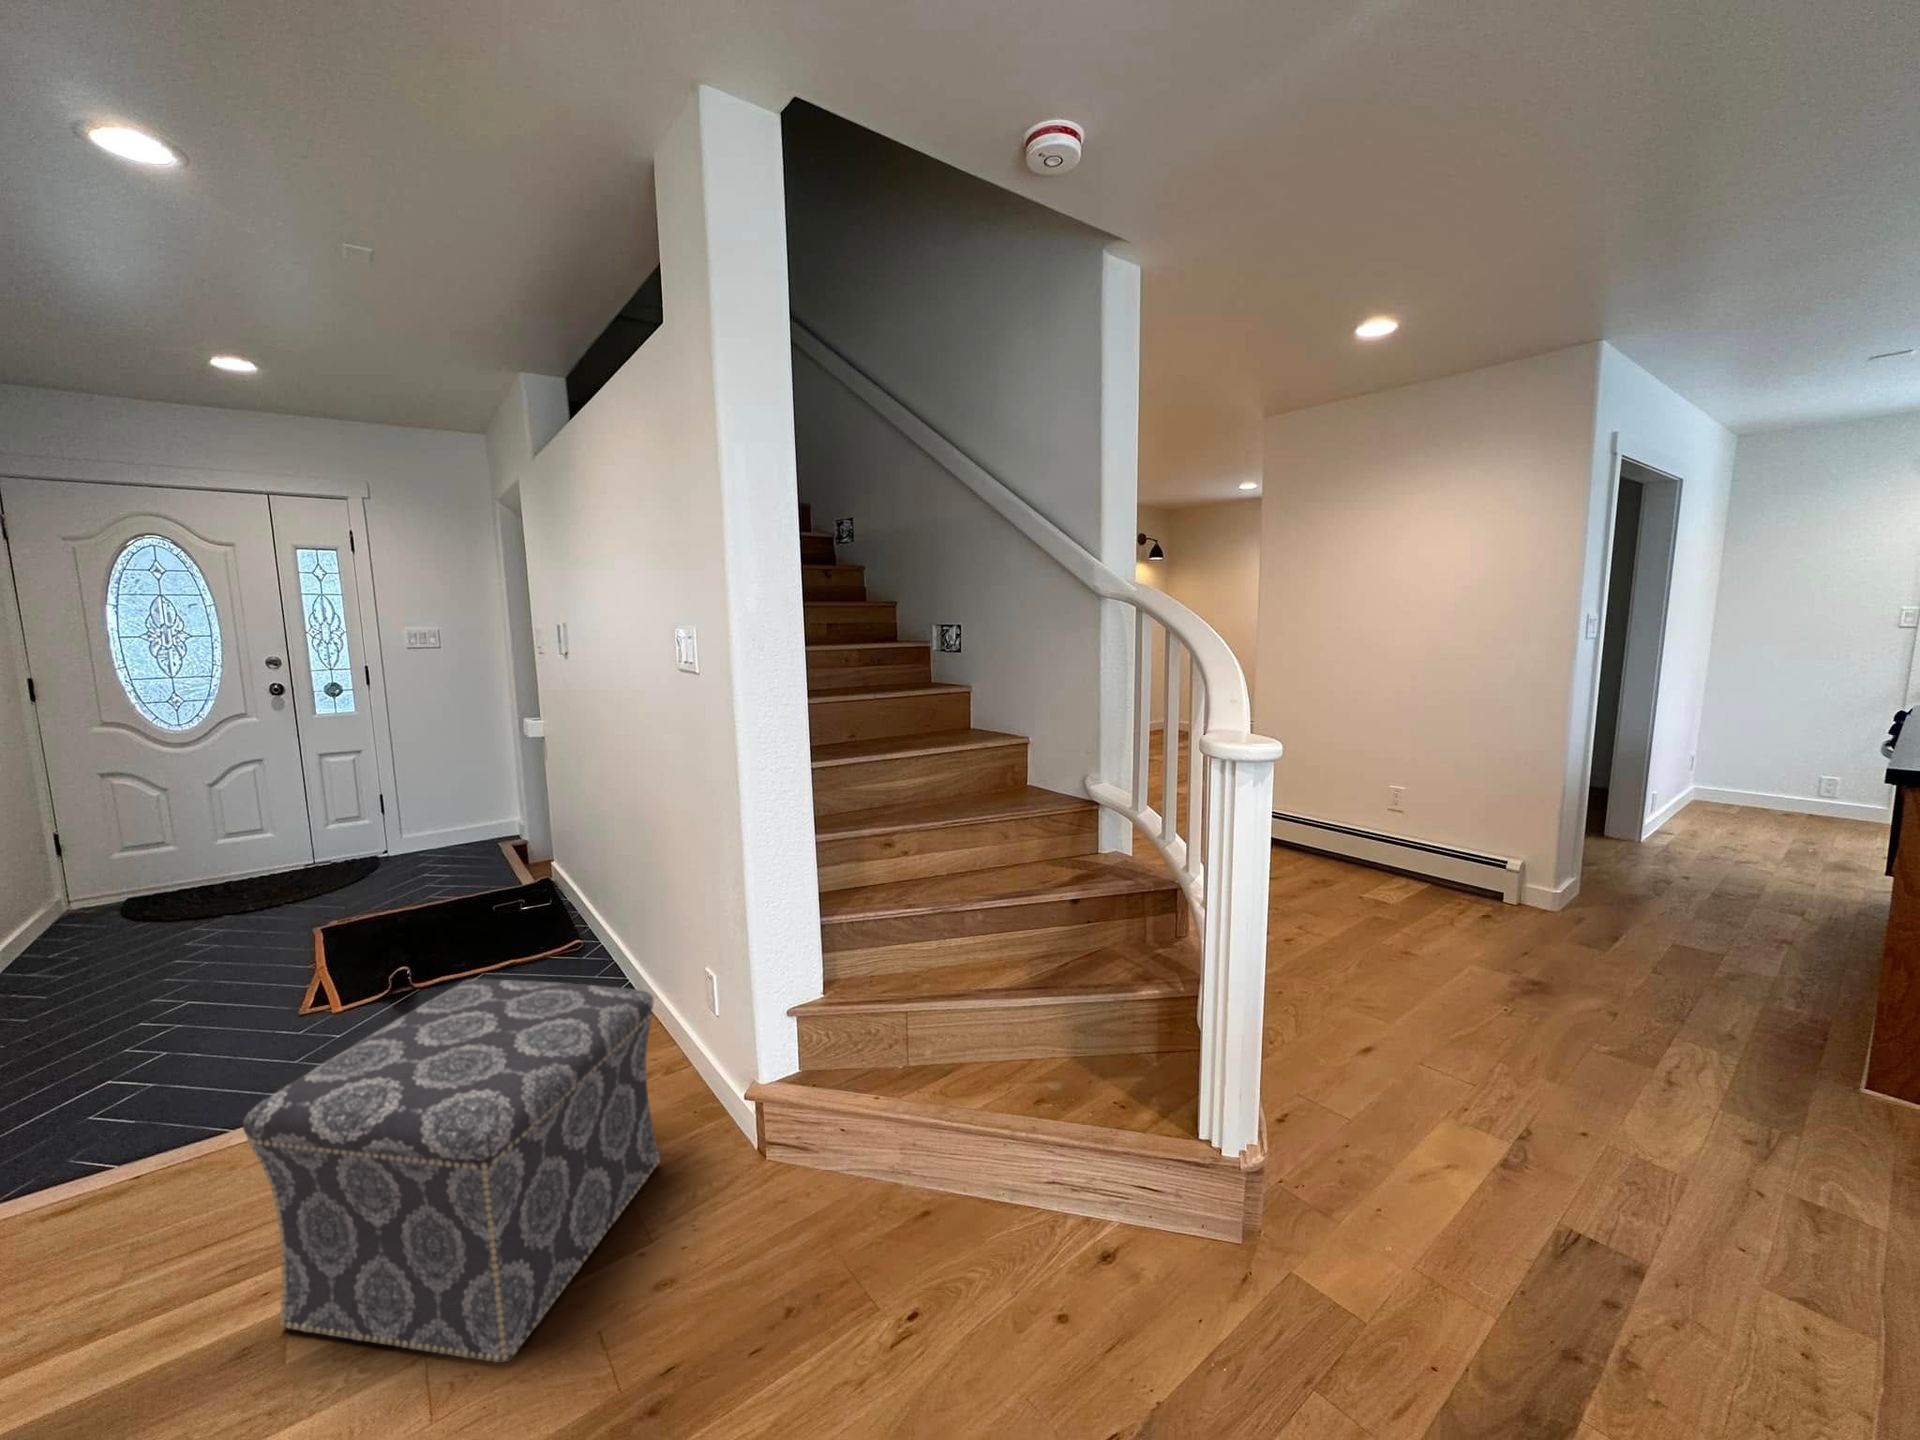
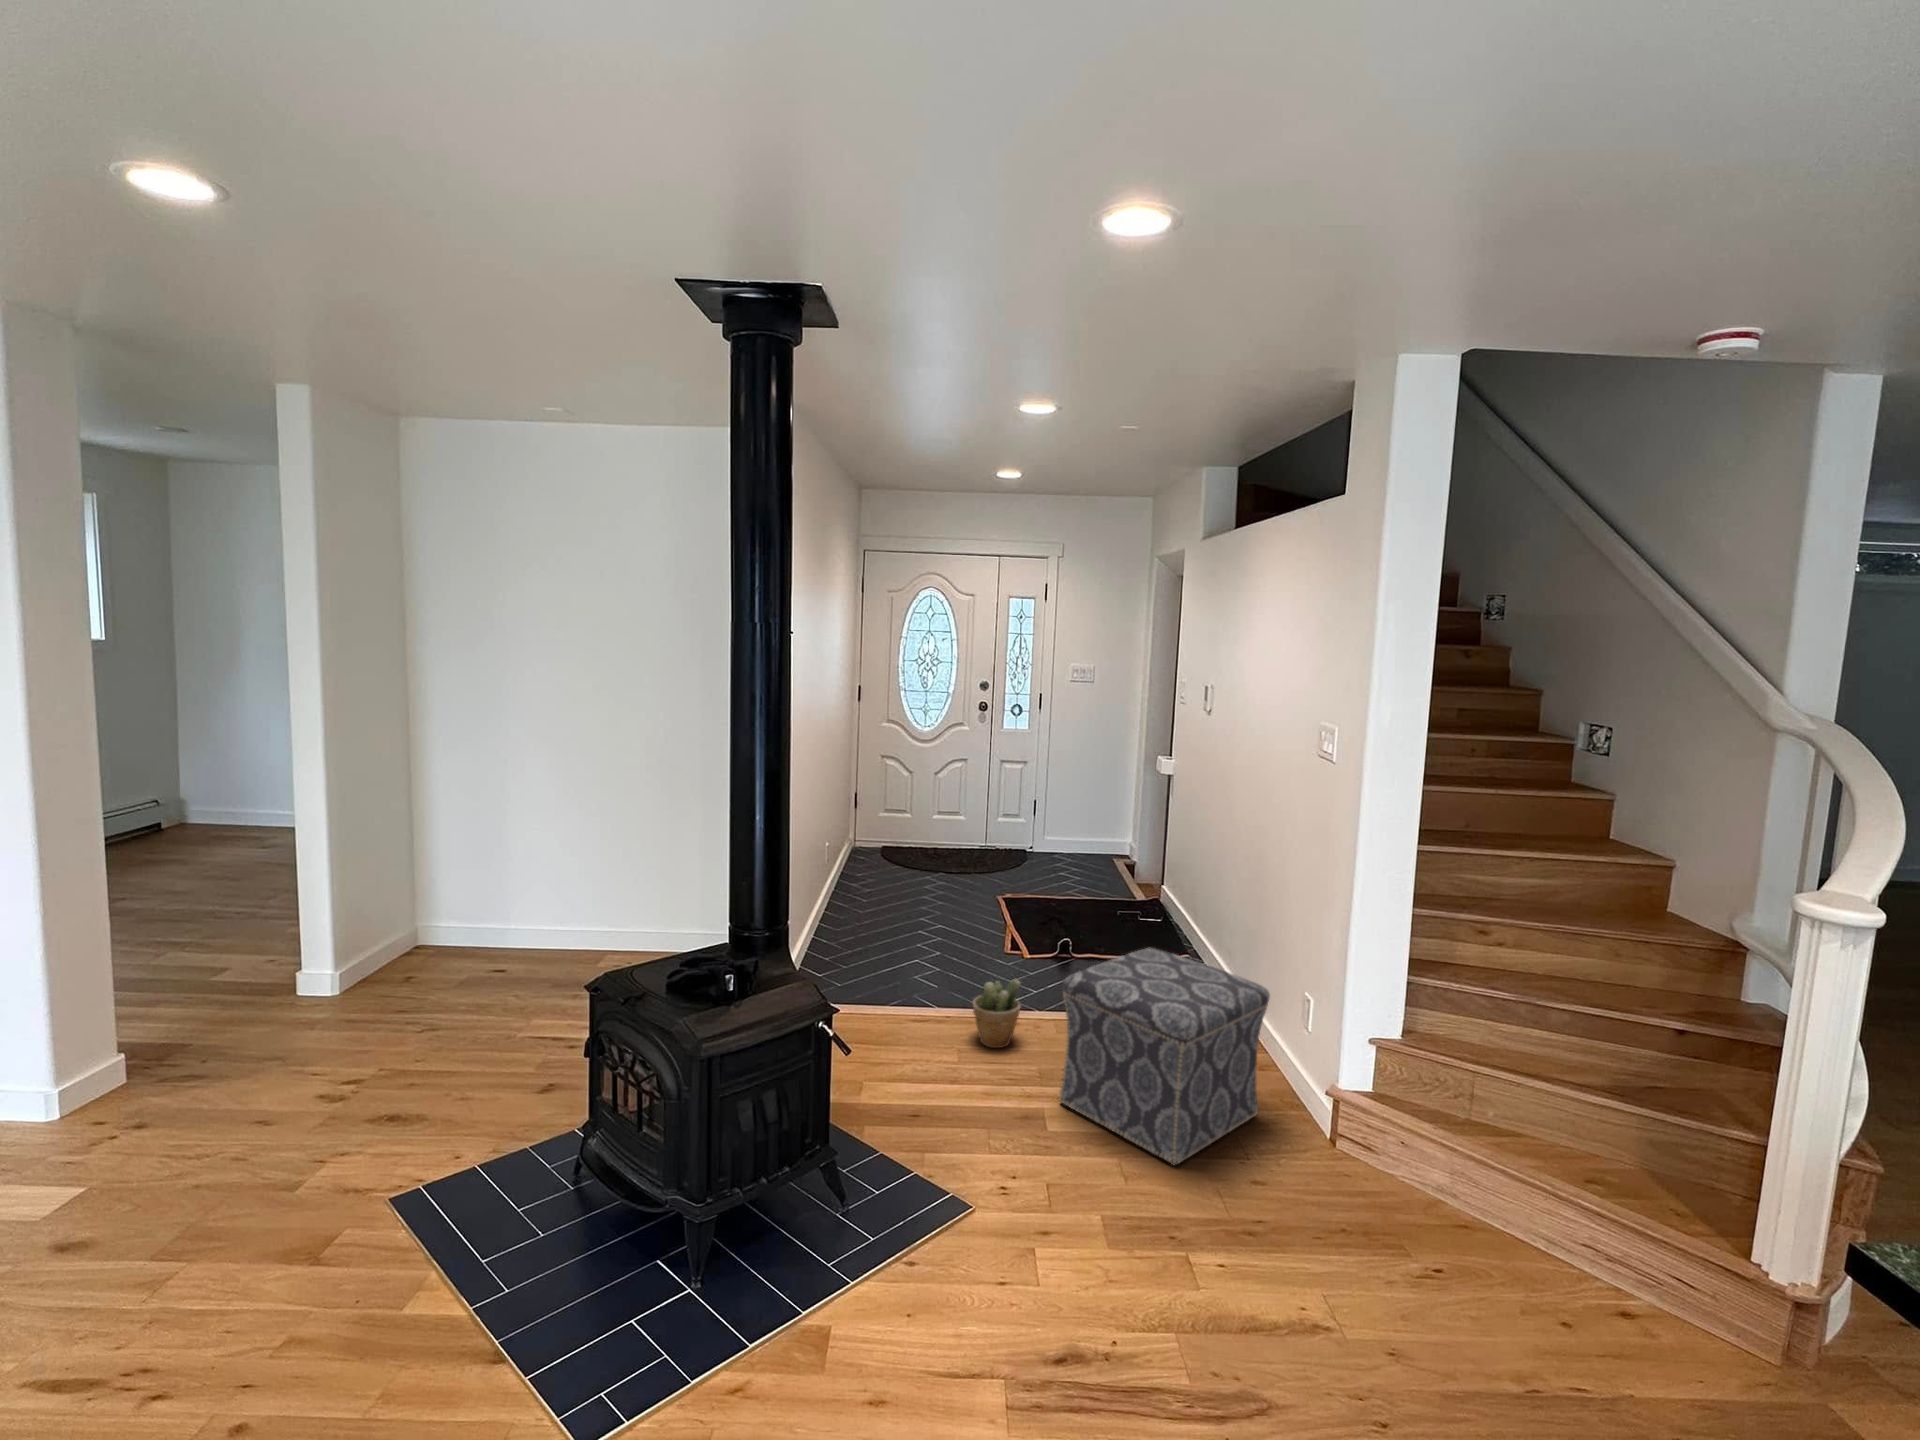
potted plant: none [96,1108,228,1255] -> present [973,979,1021,1048]

